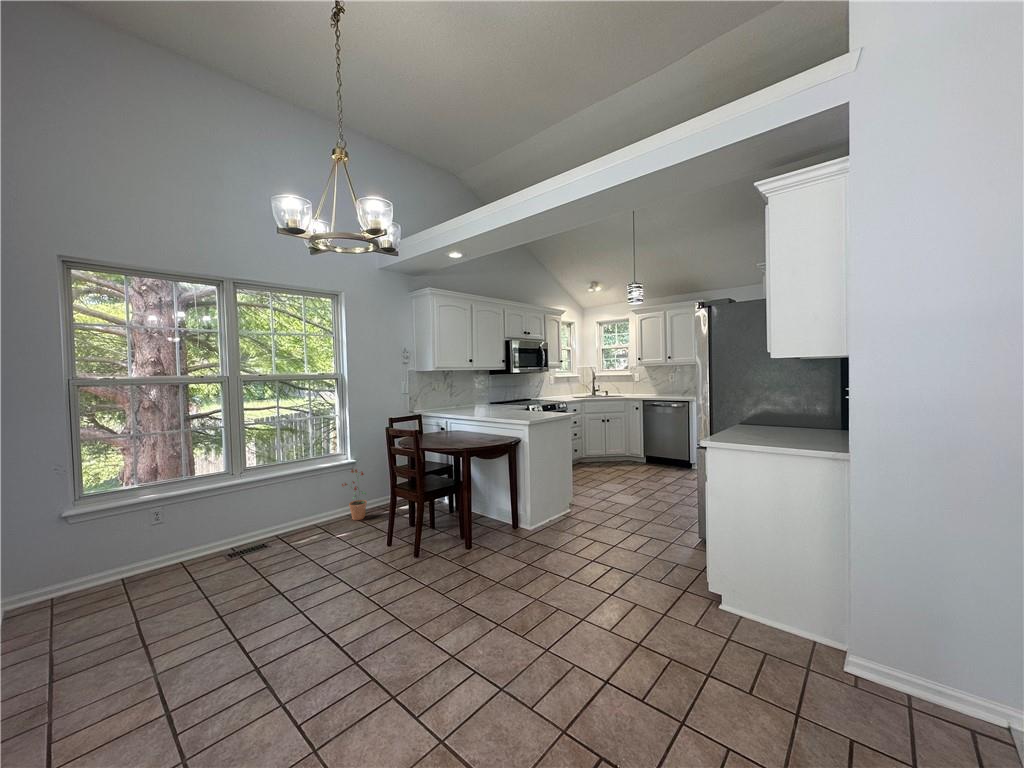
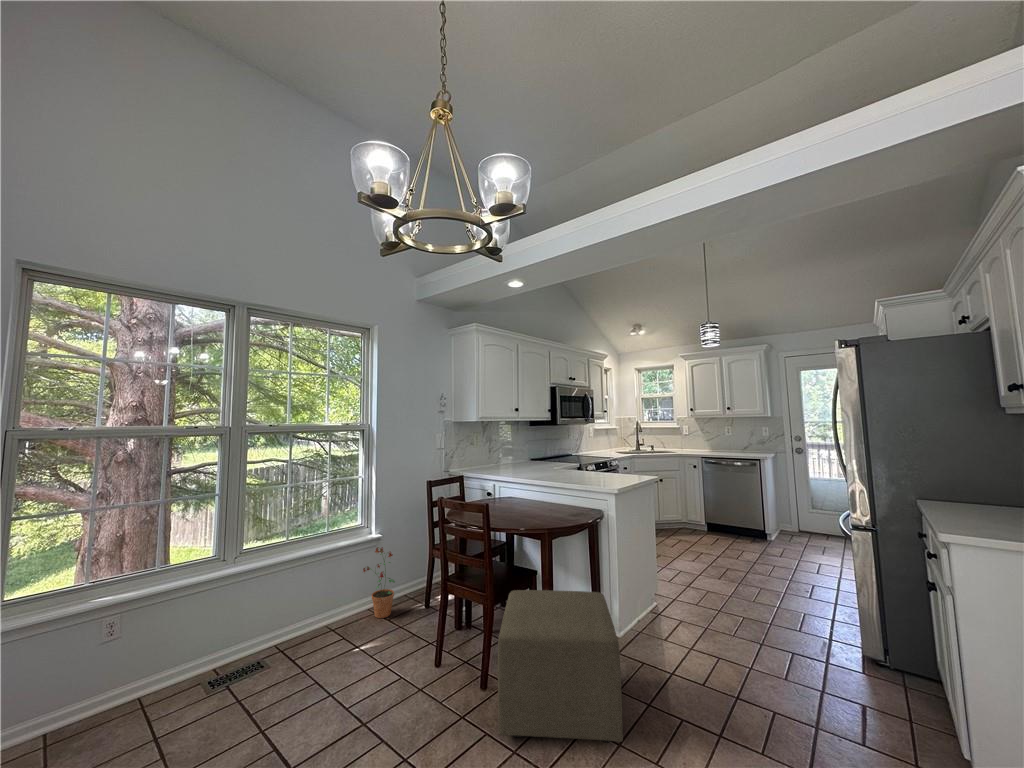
ottoman: none [419,492,510,581] -> present [498,590,623,743]

